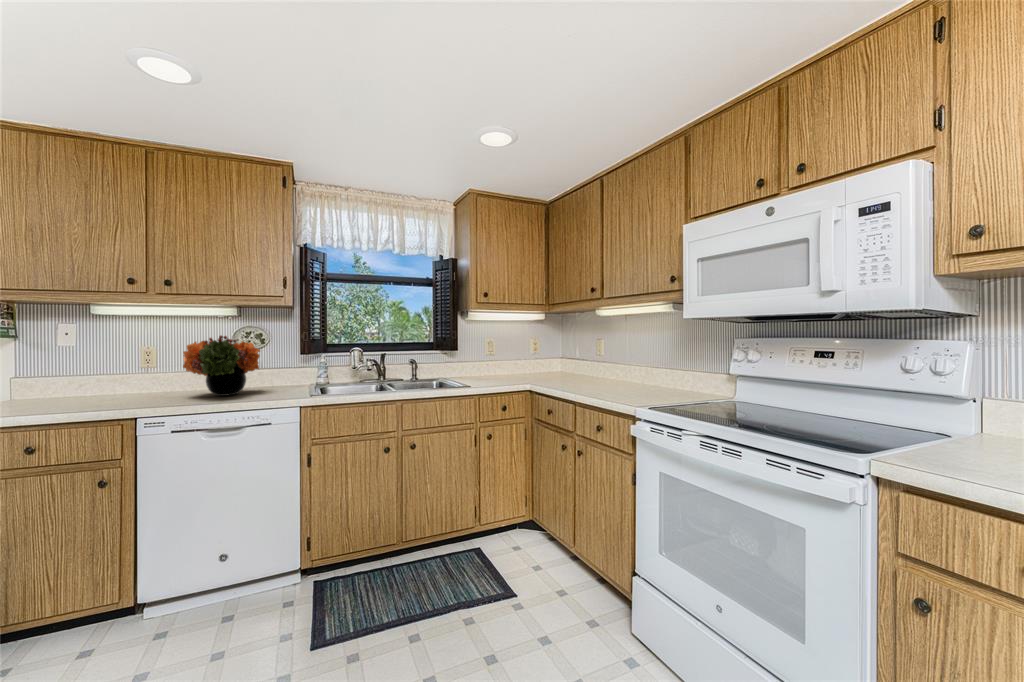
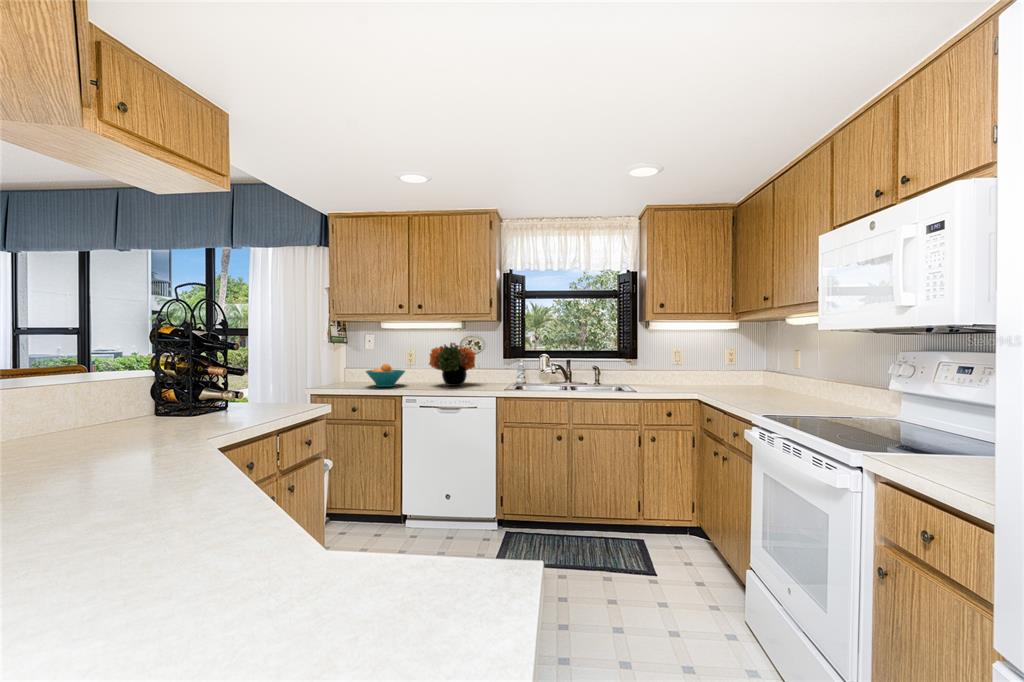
fruit bowl: none [55,369,139,405] -> present [366,364,405,387]

